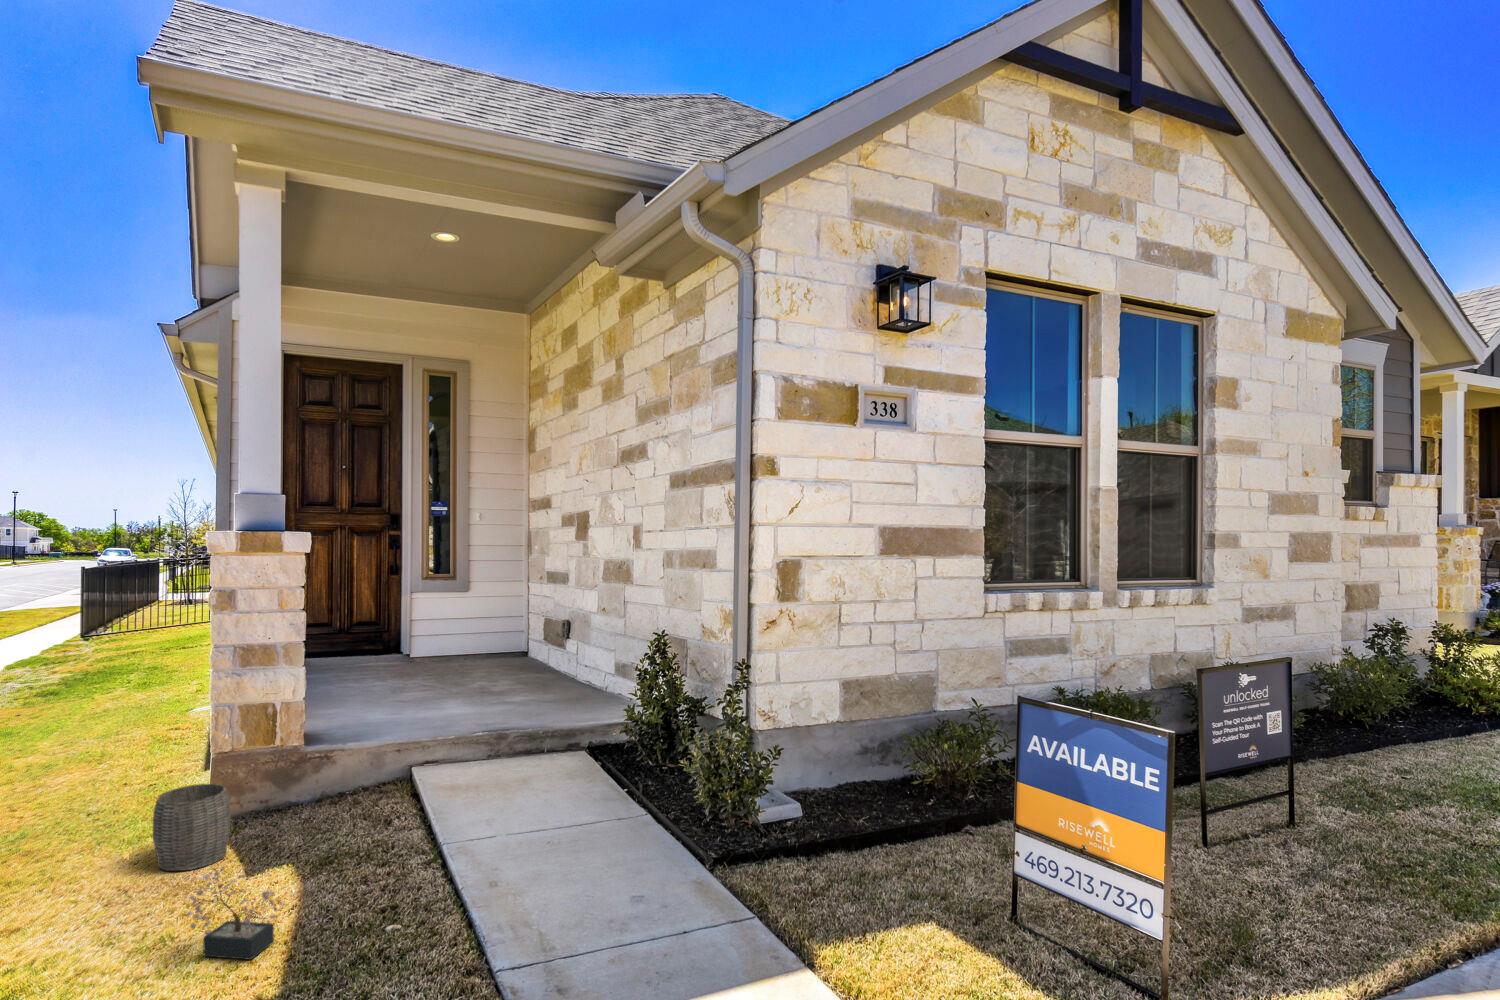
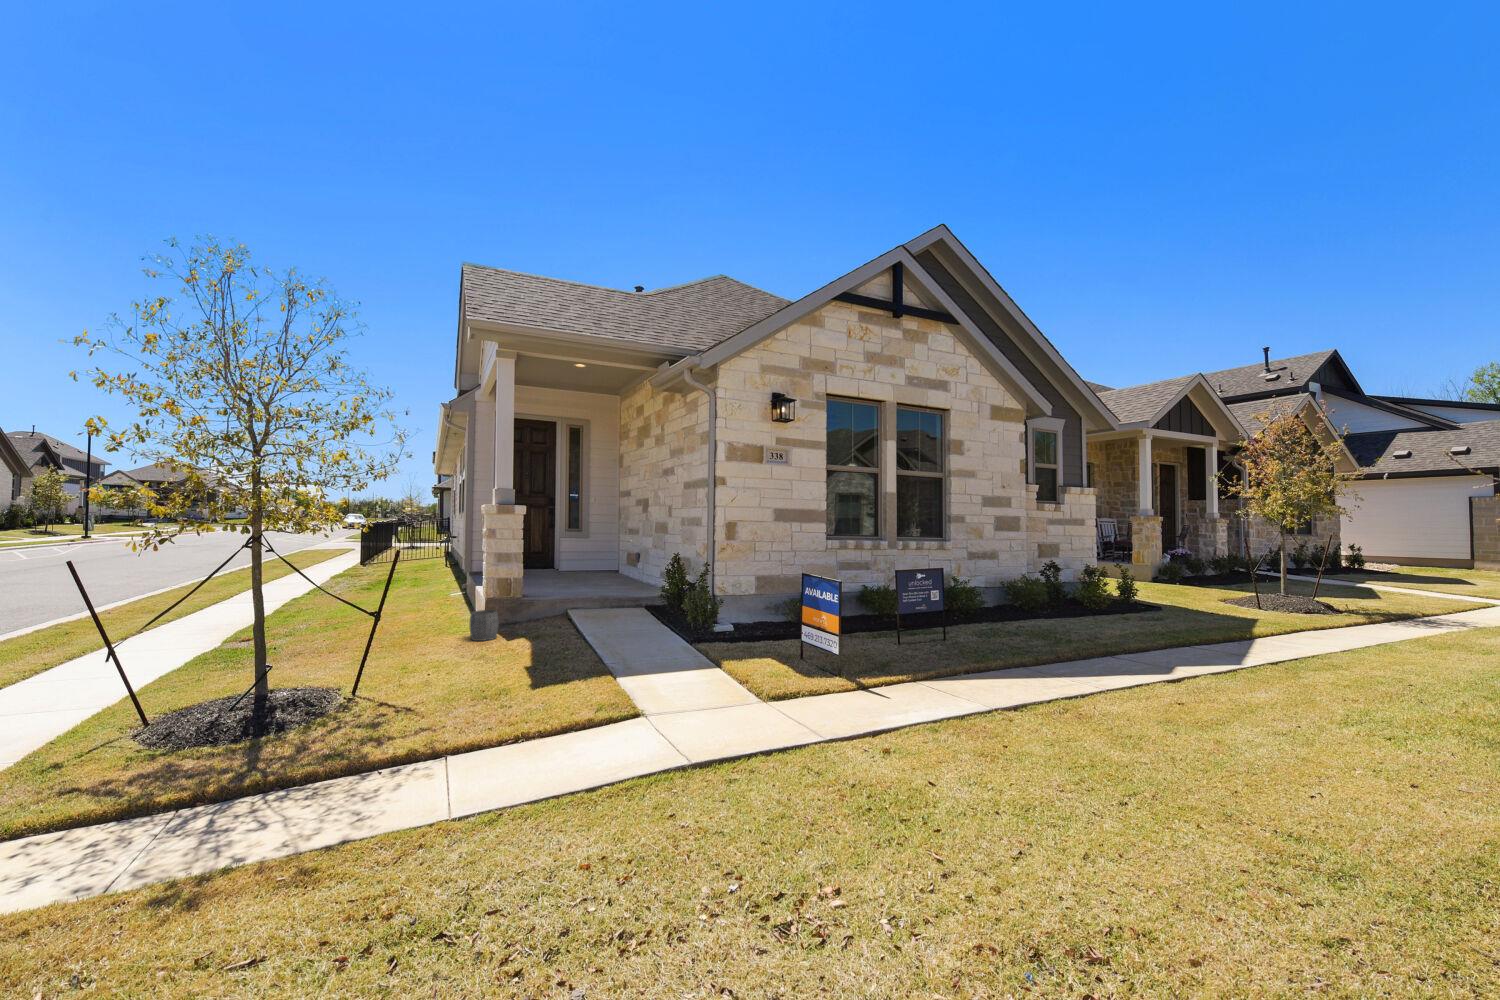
decorative plant: present [184,868,284,960] -> none [493,628,529,658]

